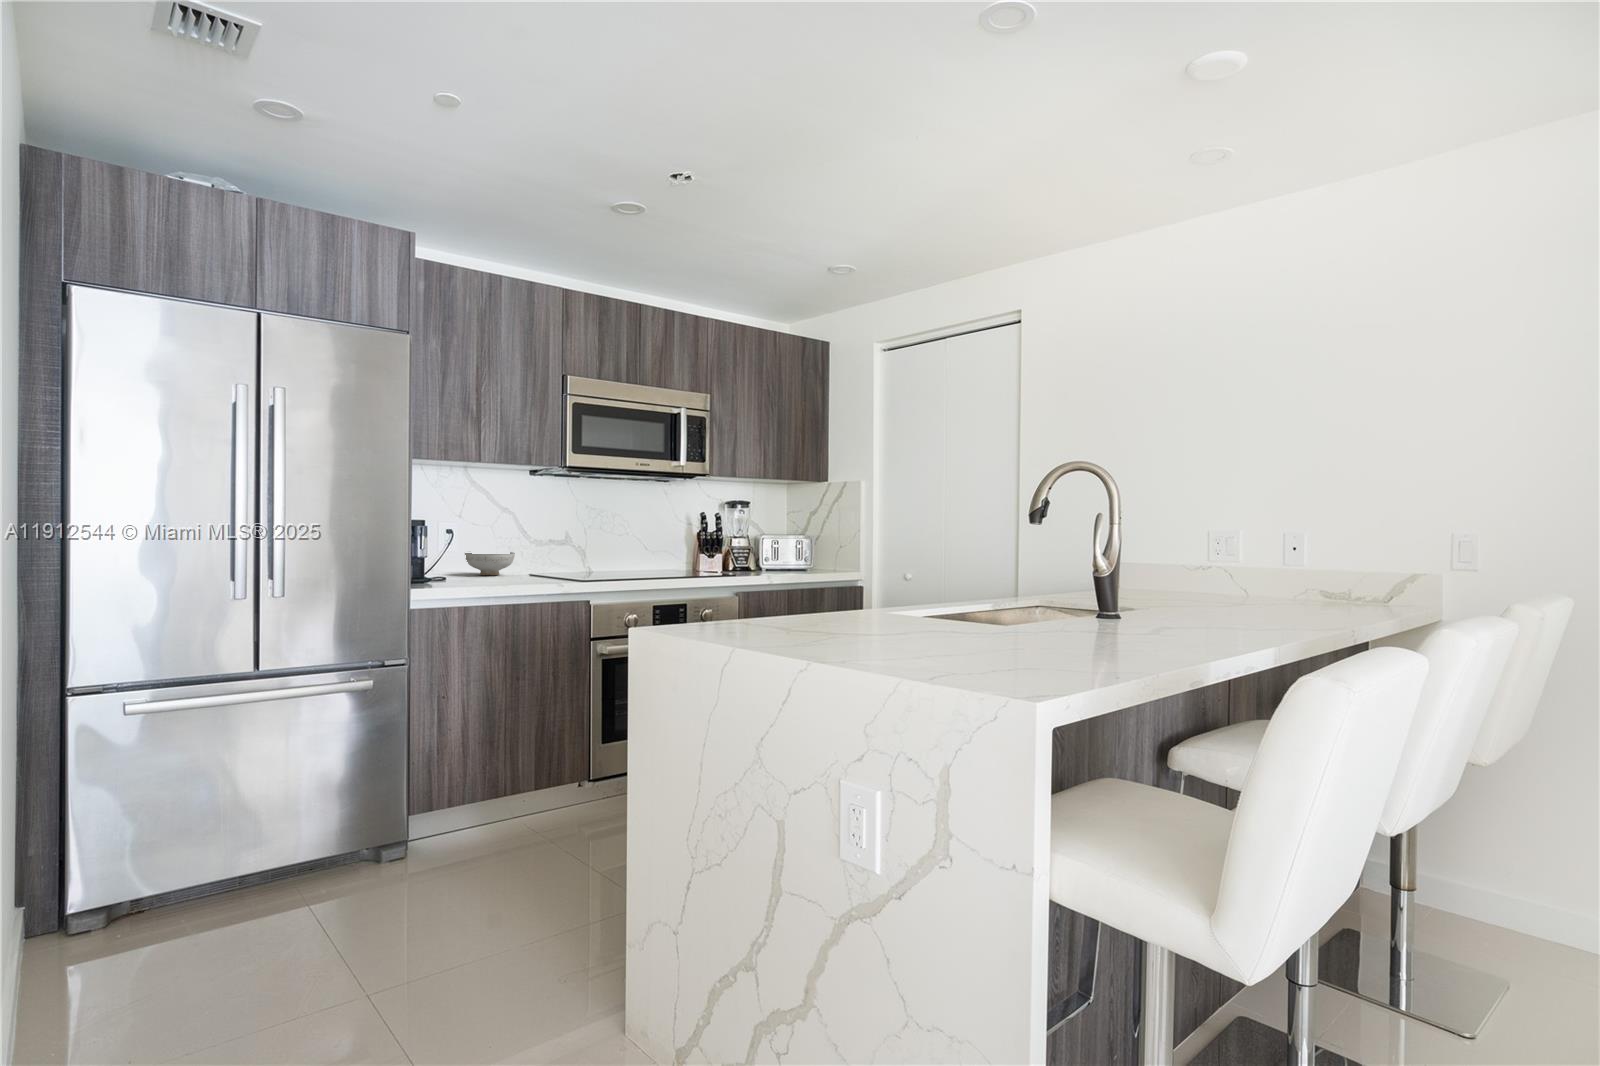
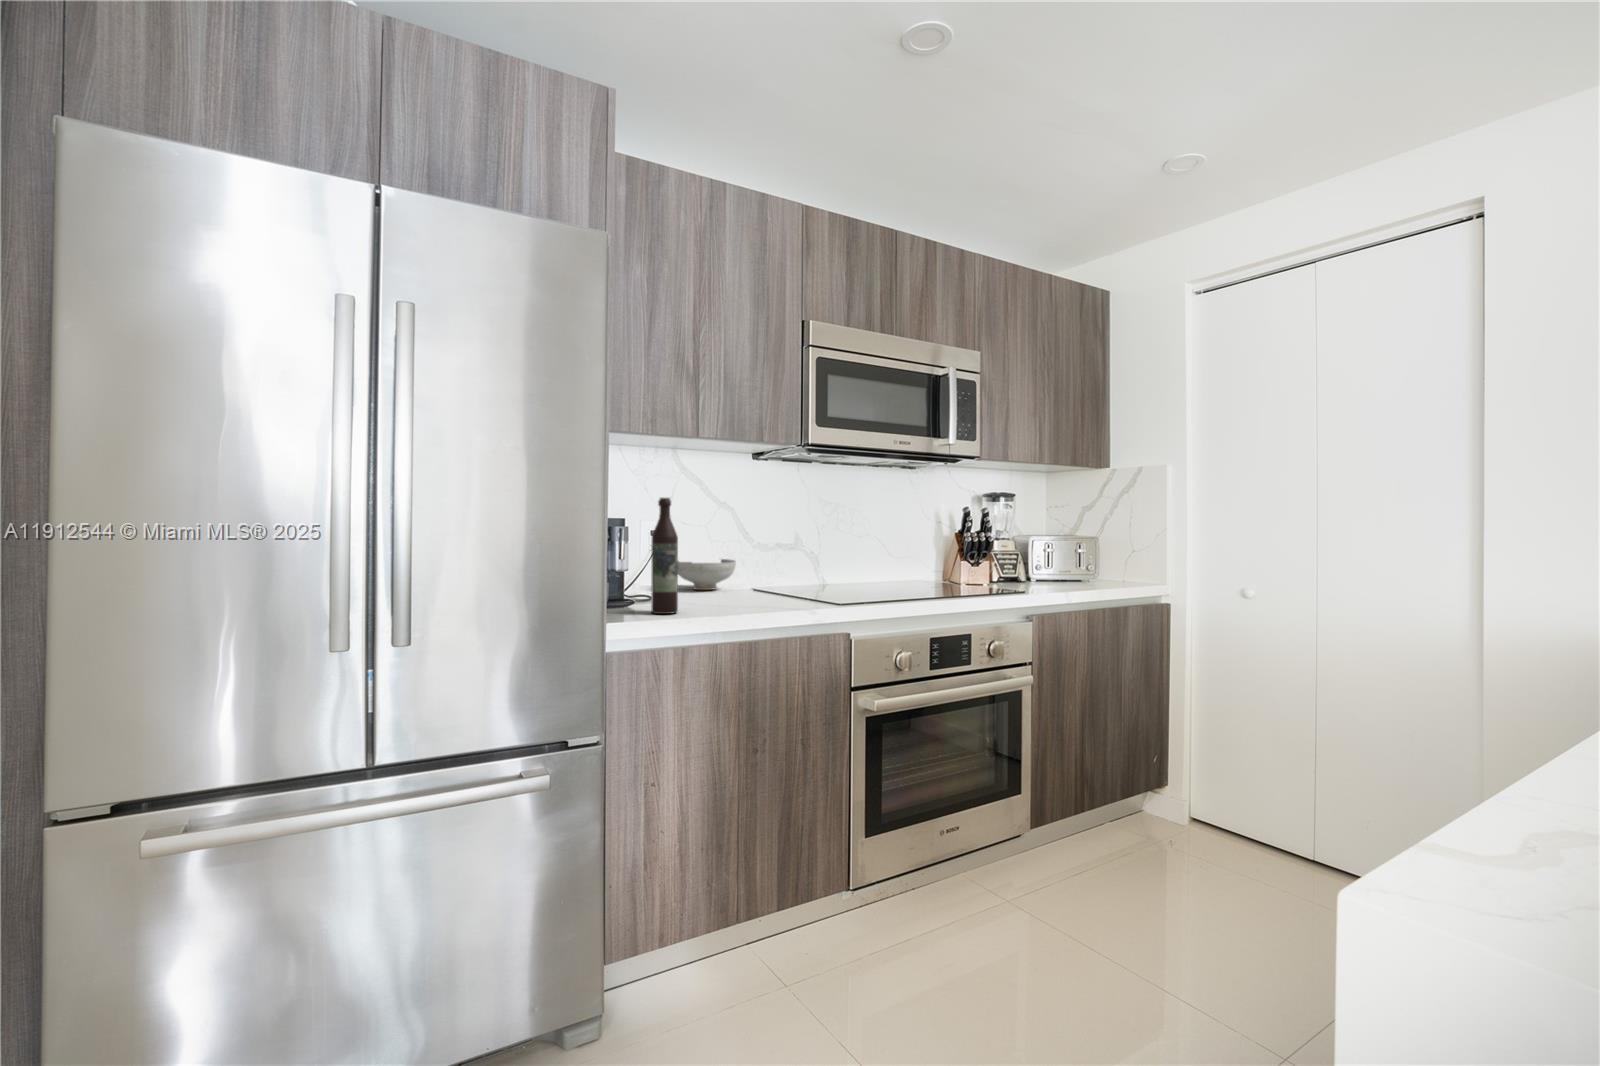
wine bottle: none [444,506,464,587] -> present [651,498,678,614]

